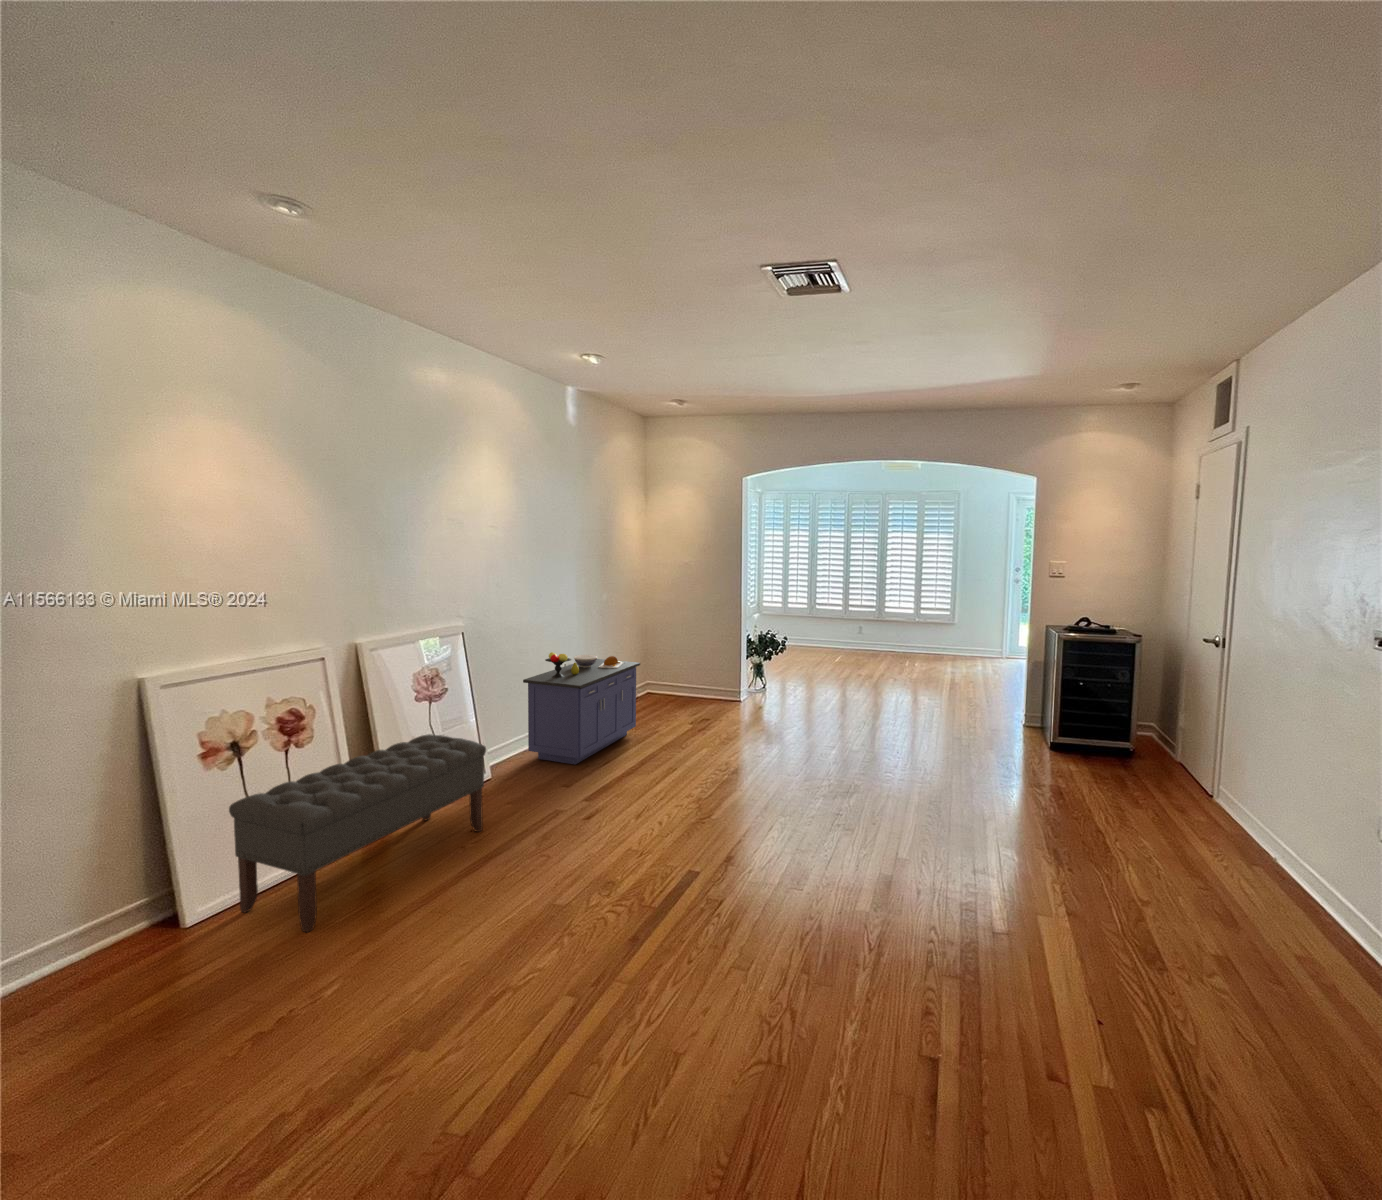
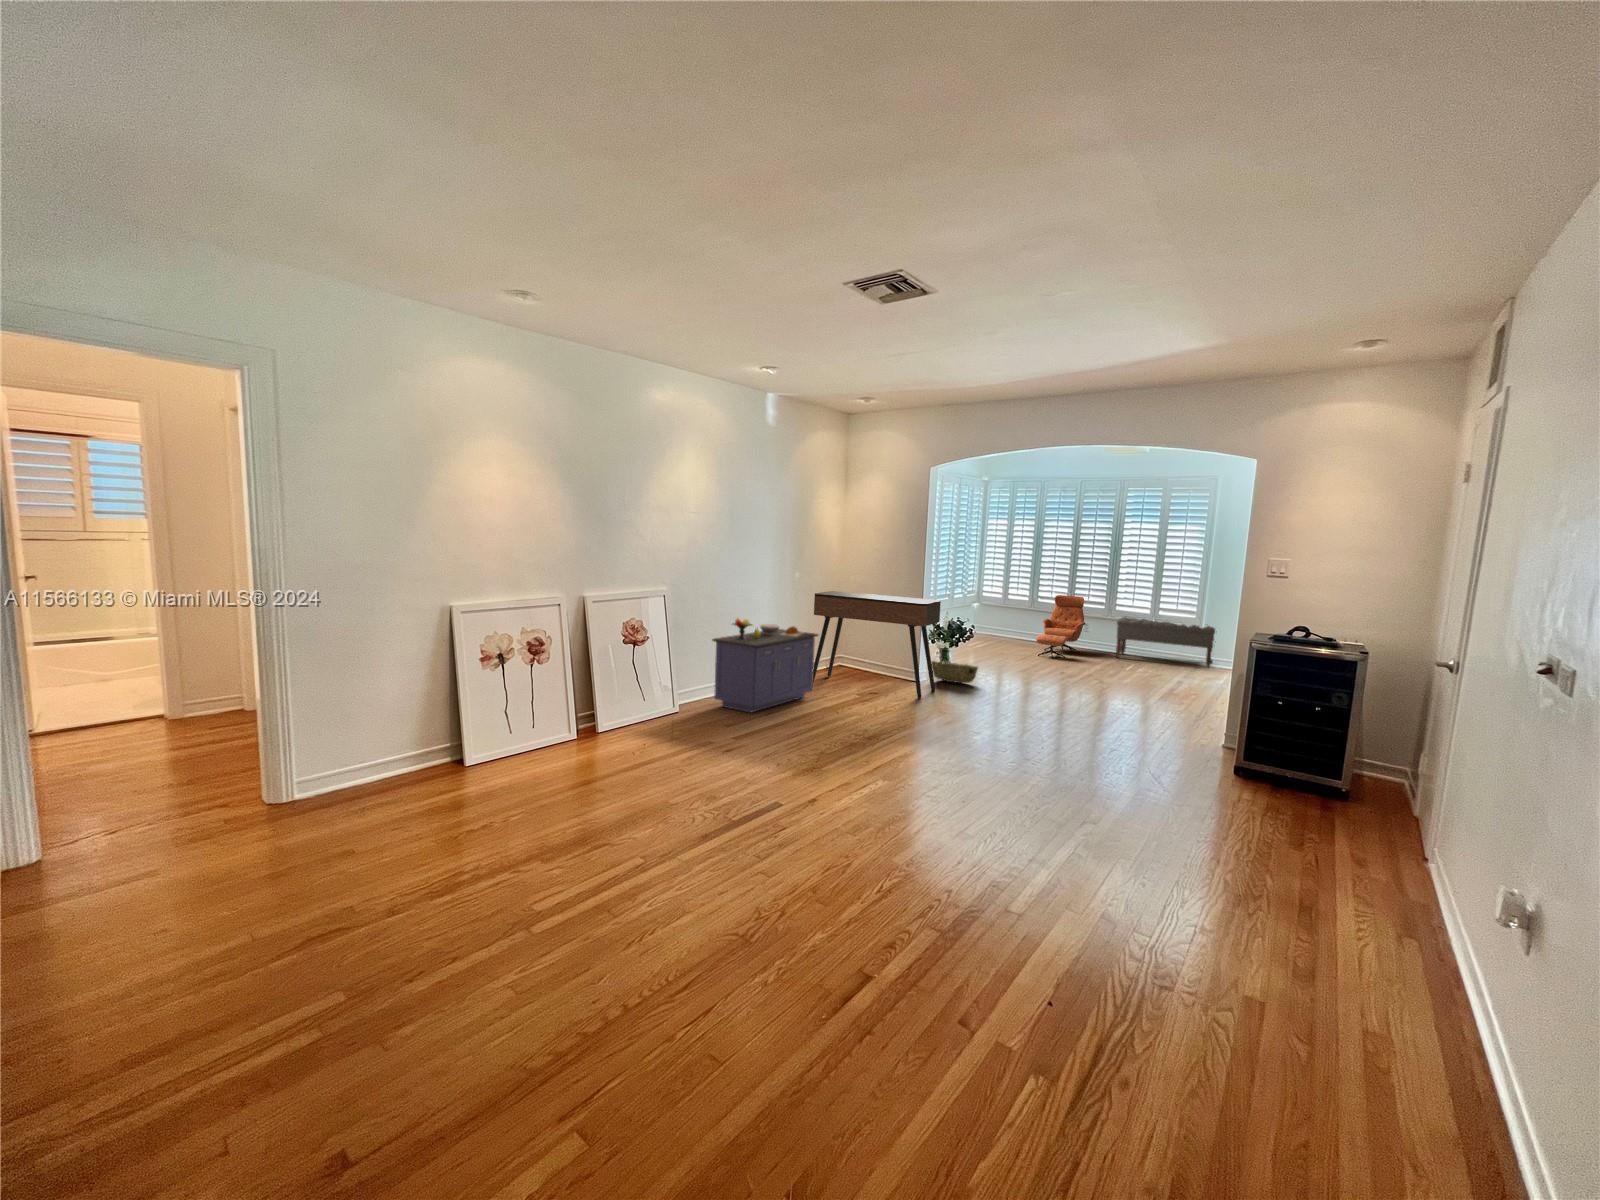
lounge chair: none [821,601,861,663] -> present [1036,595,1085,658]
console table: none [624,611,761,724] -> present [813,591,941,698]
woven basket: none [744,679,794,701] -> present [931,661,978,683]
bench: present [229,734,486,932] -> present [1116,617,1215,668]

